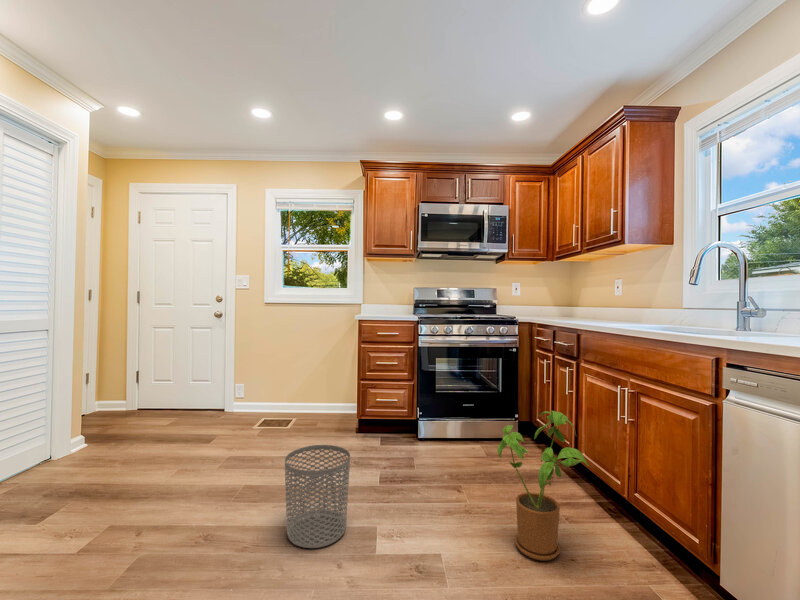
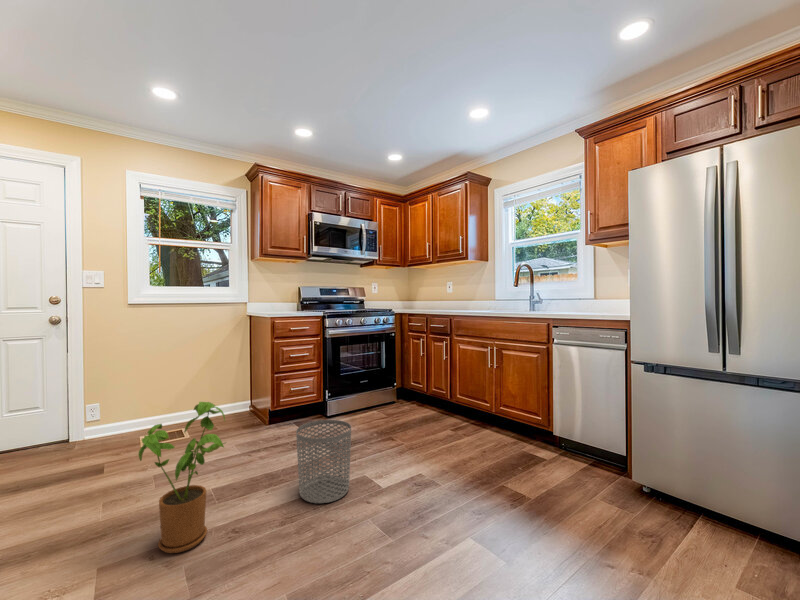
house plant: present [497,411,589,561] -> present [139,402,225,553]

